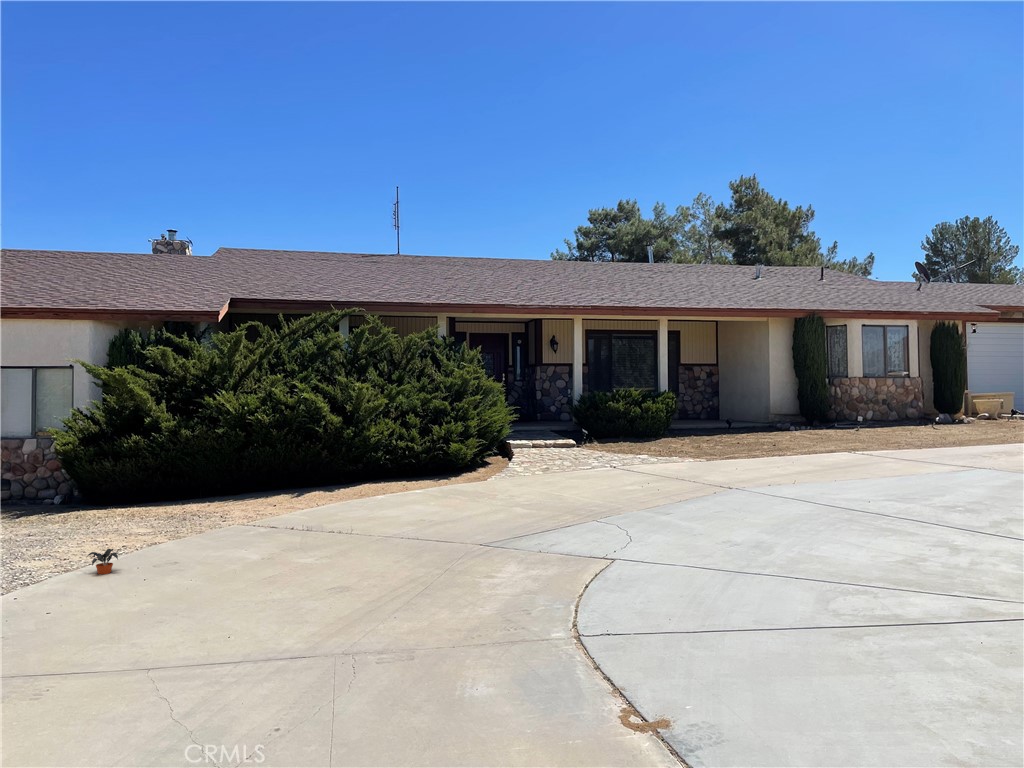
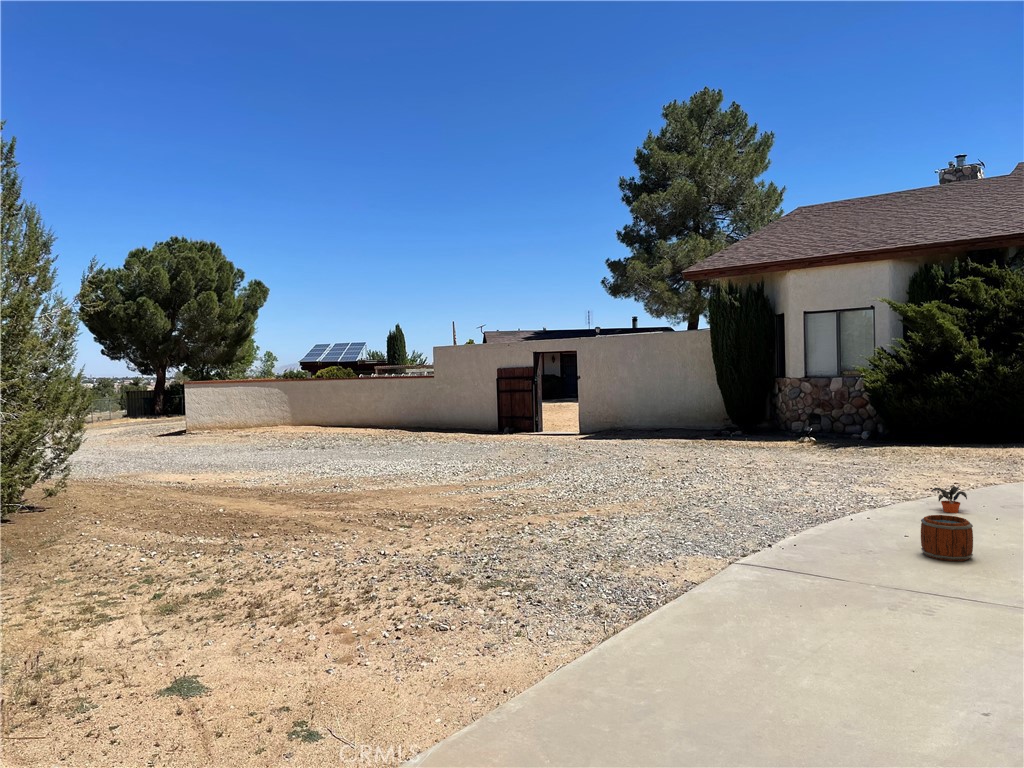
bucket: none [55,579,101,623] -> present [921,515,973,561]

